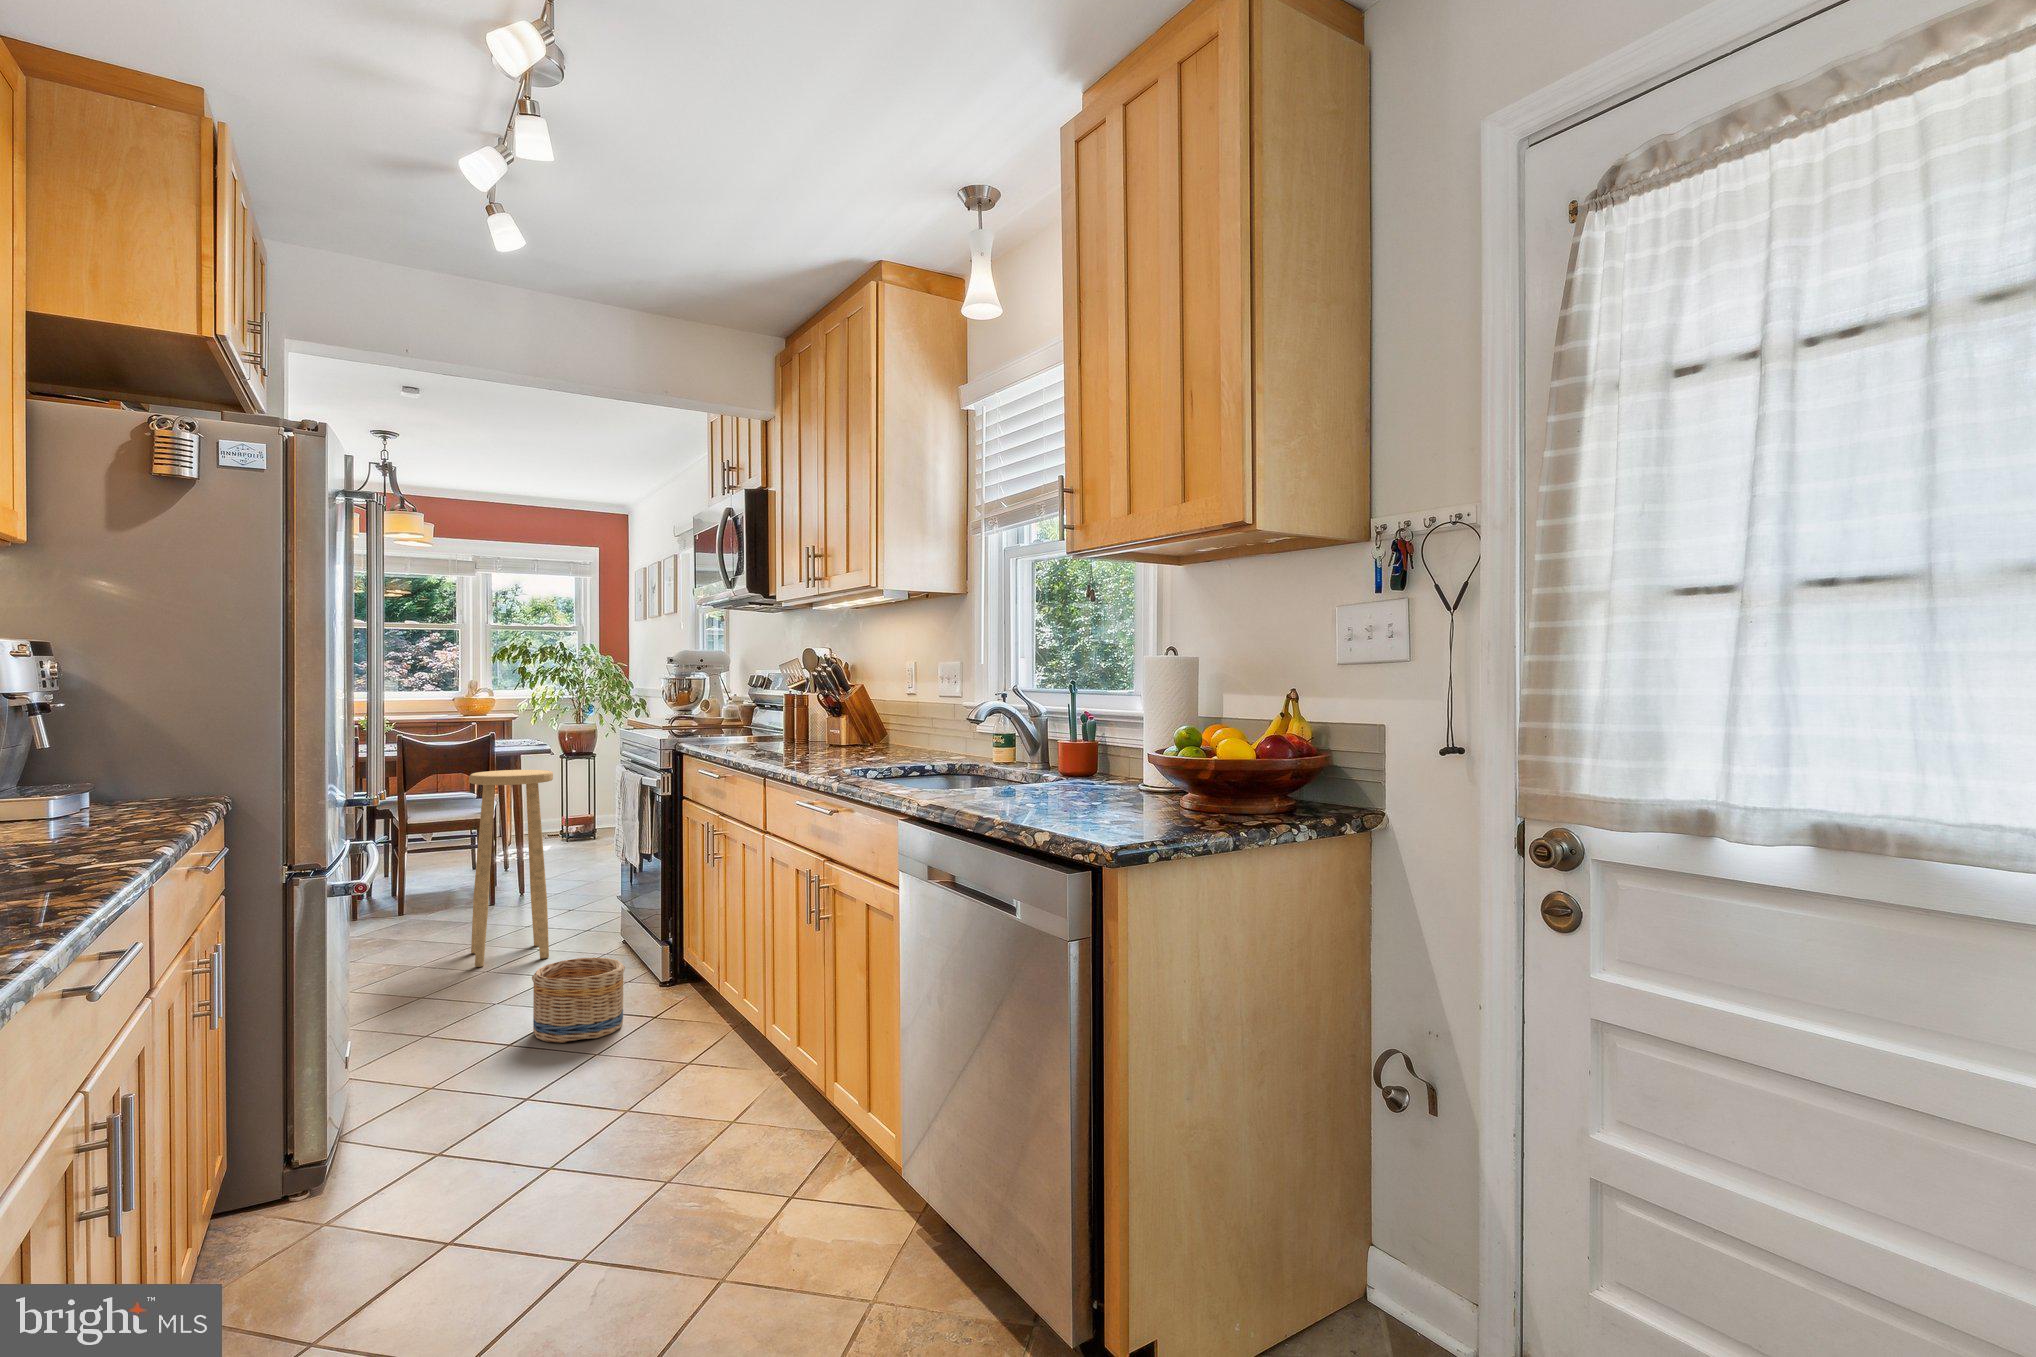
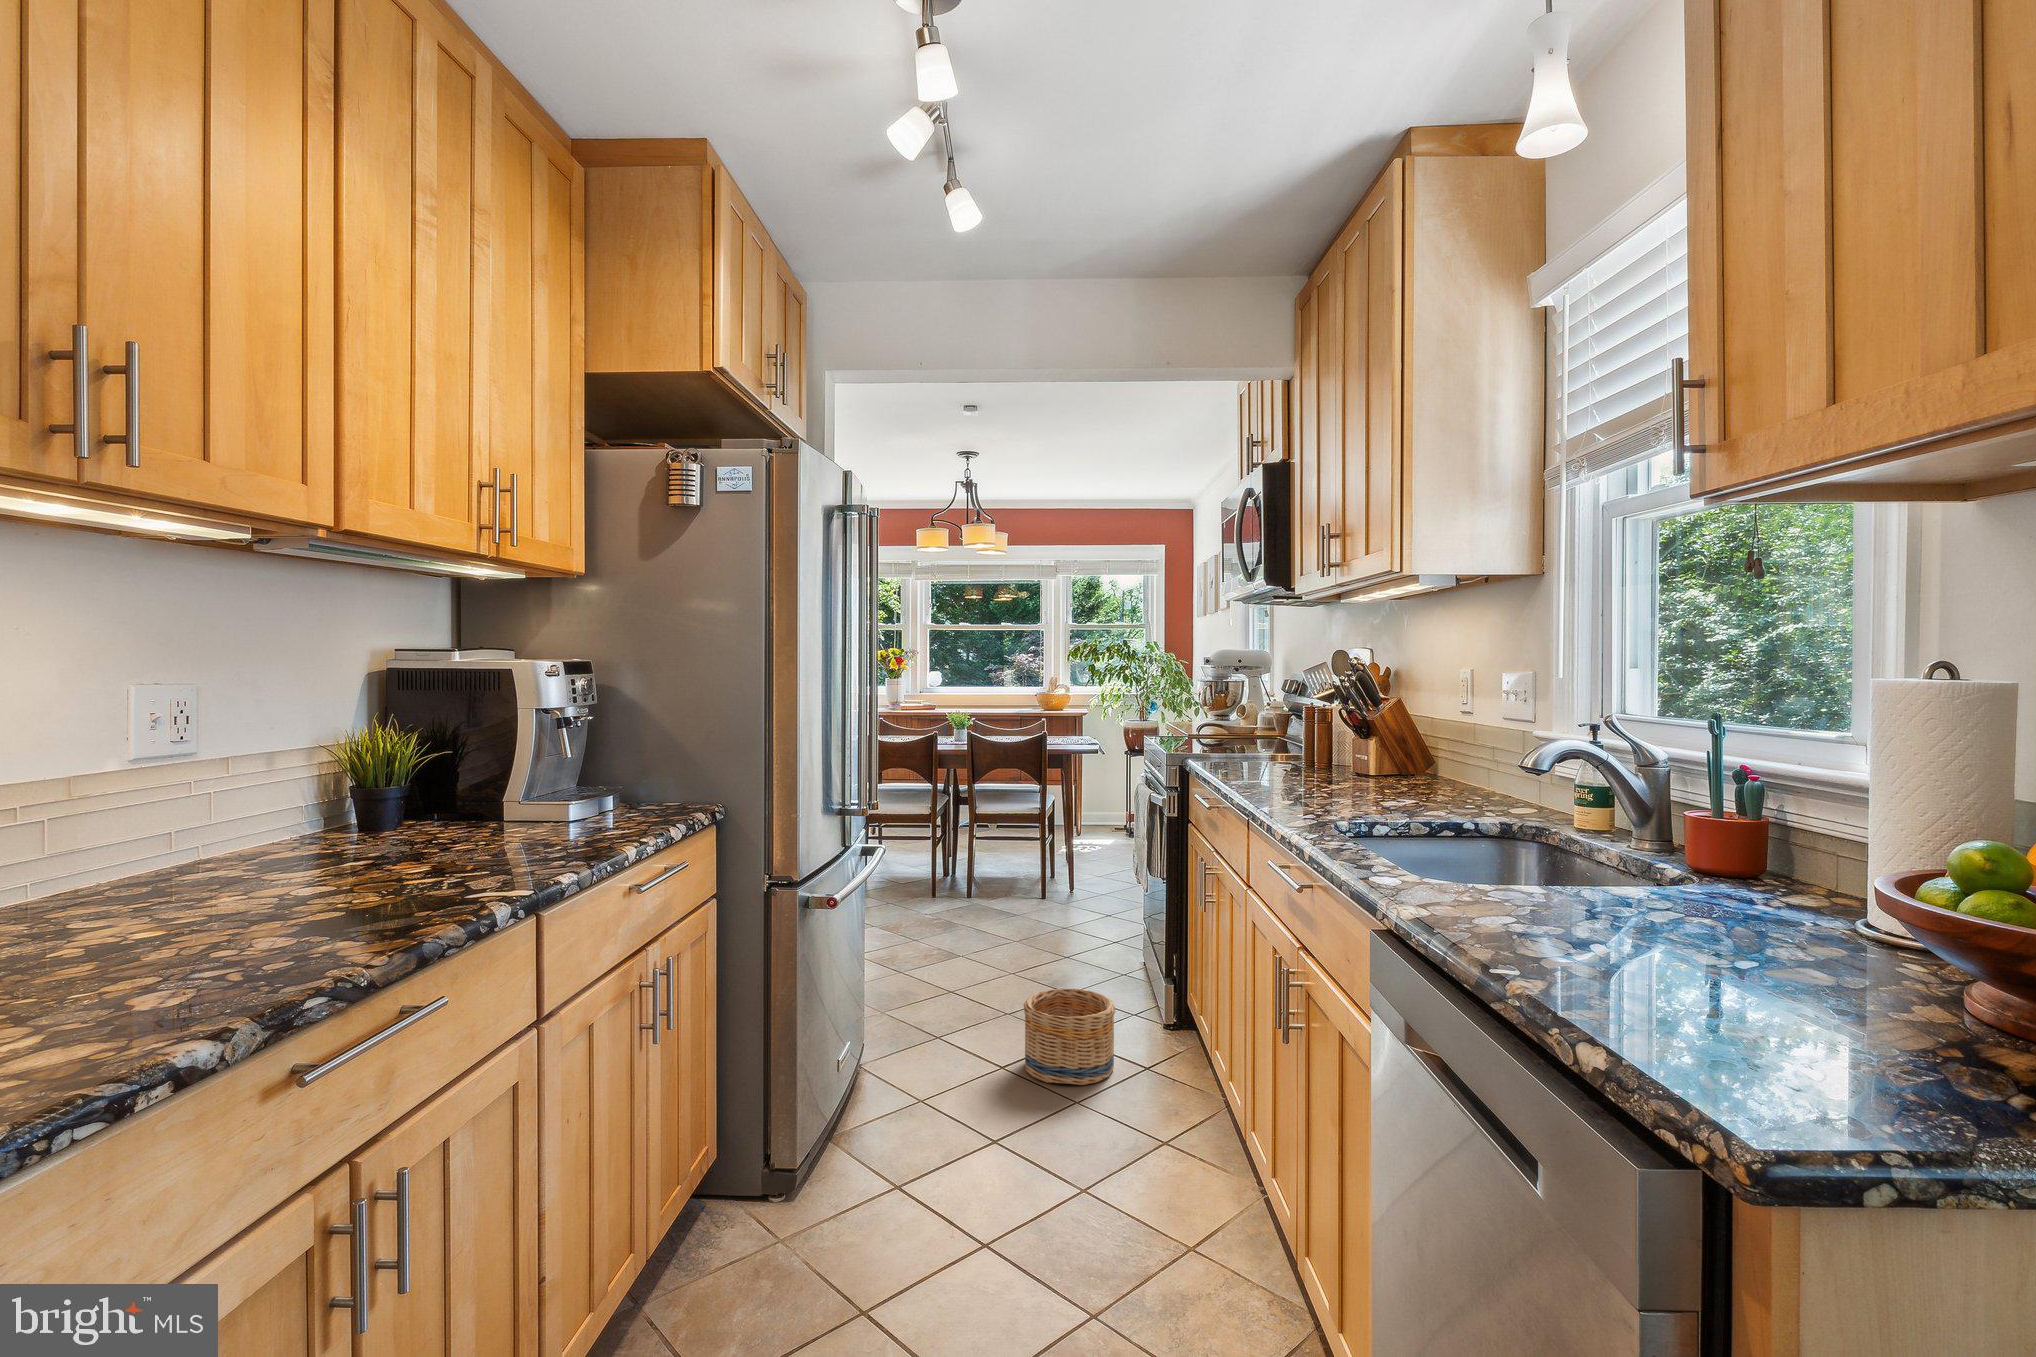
stool: present [469,770,553,967] -> none [1003,774,1078,969]

